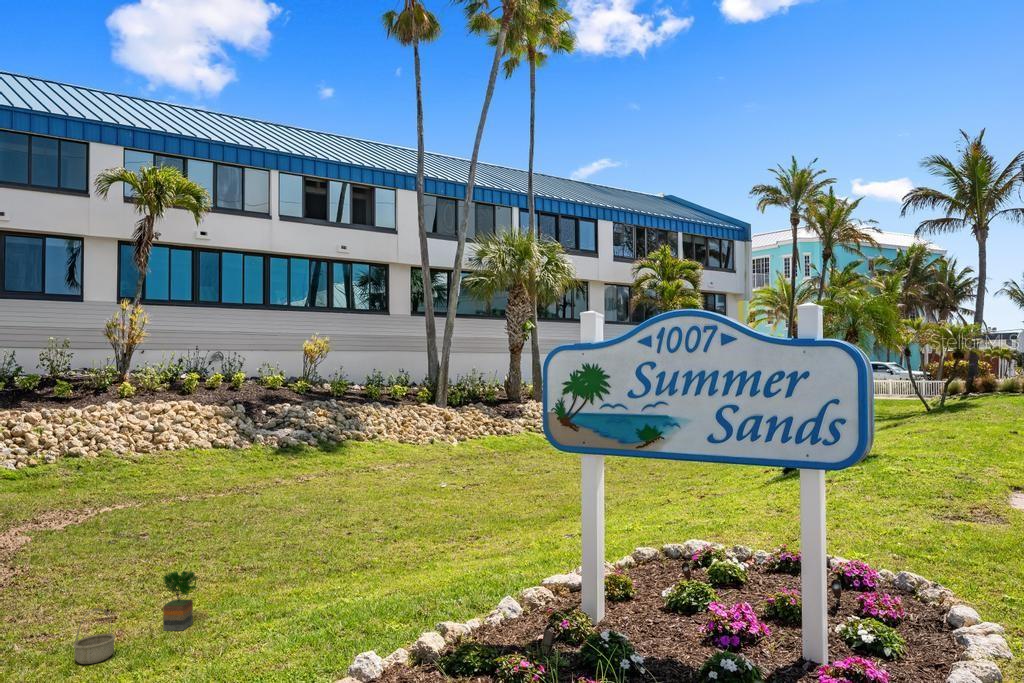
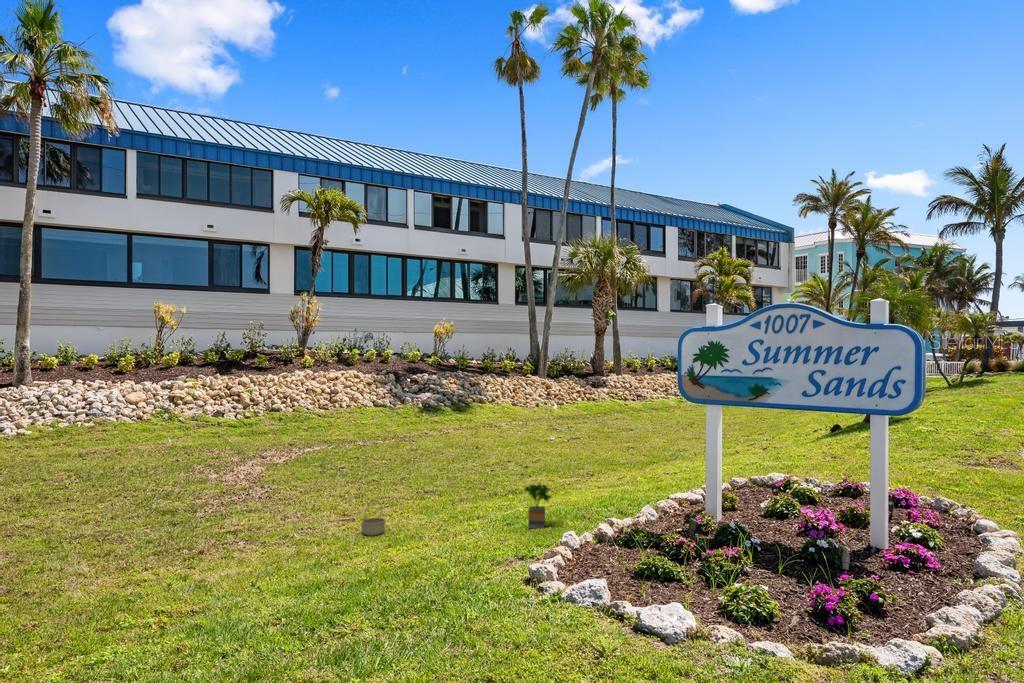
potted tree: present [163,571,199,631] -> present [525,484,551,529]

